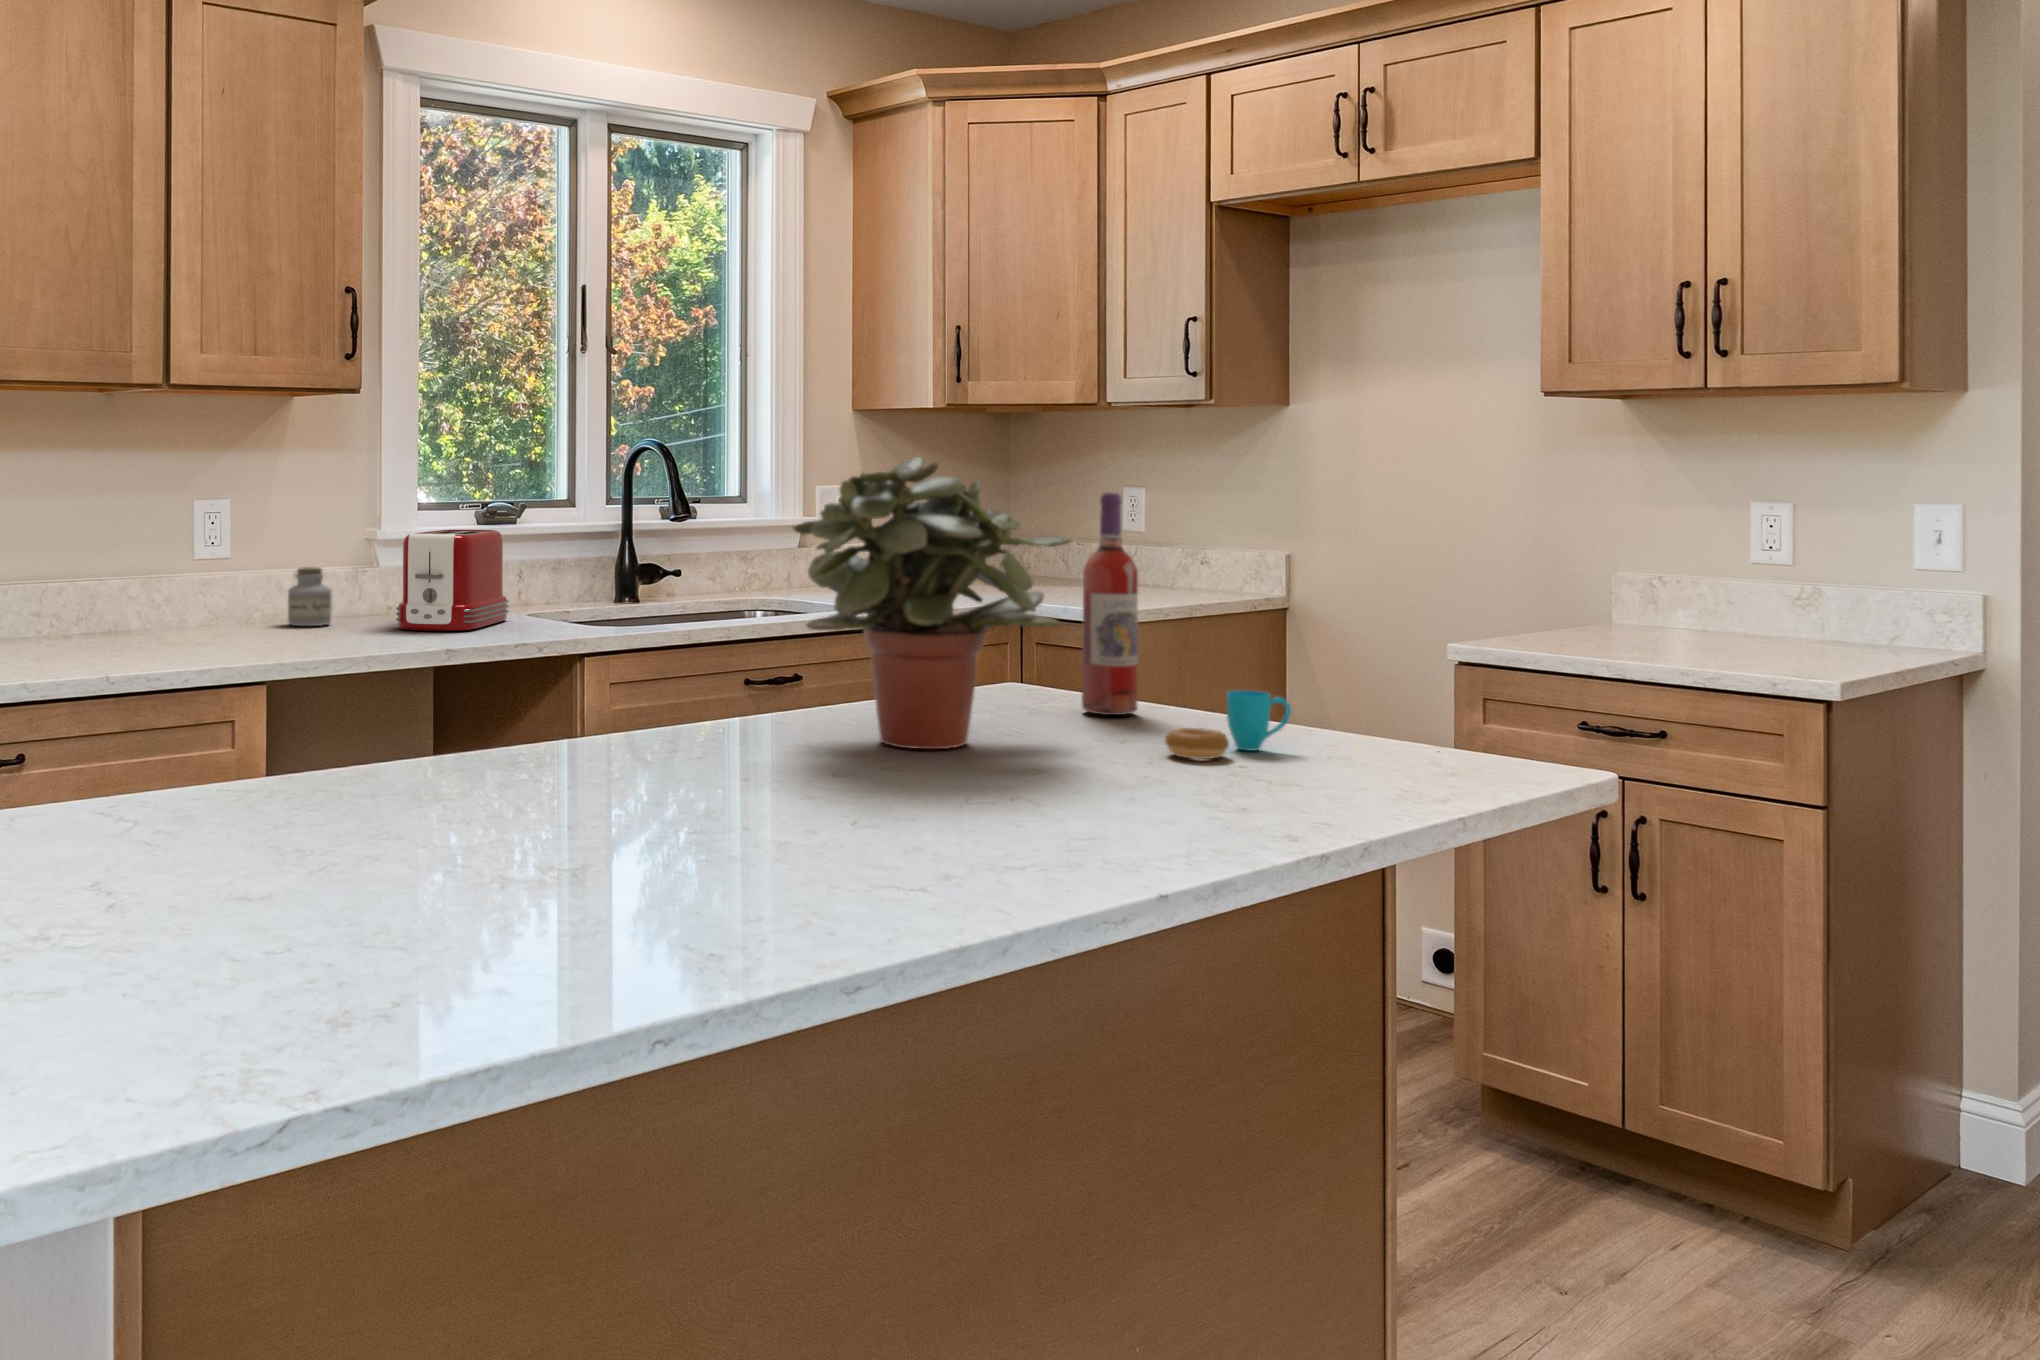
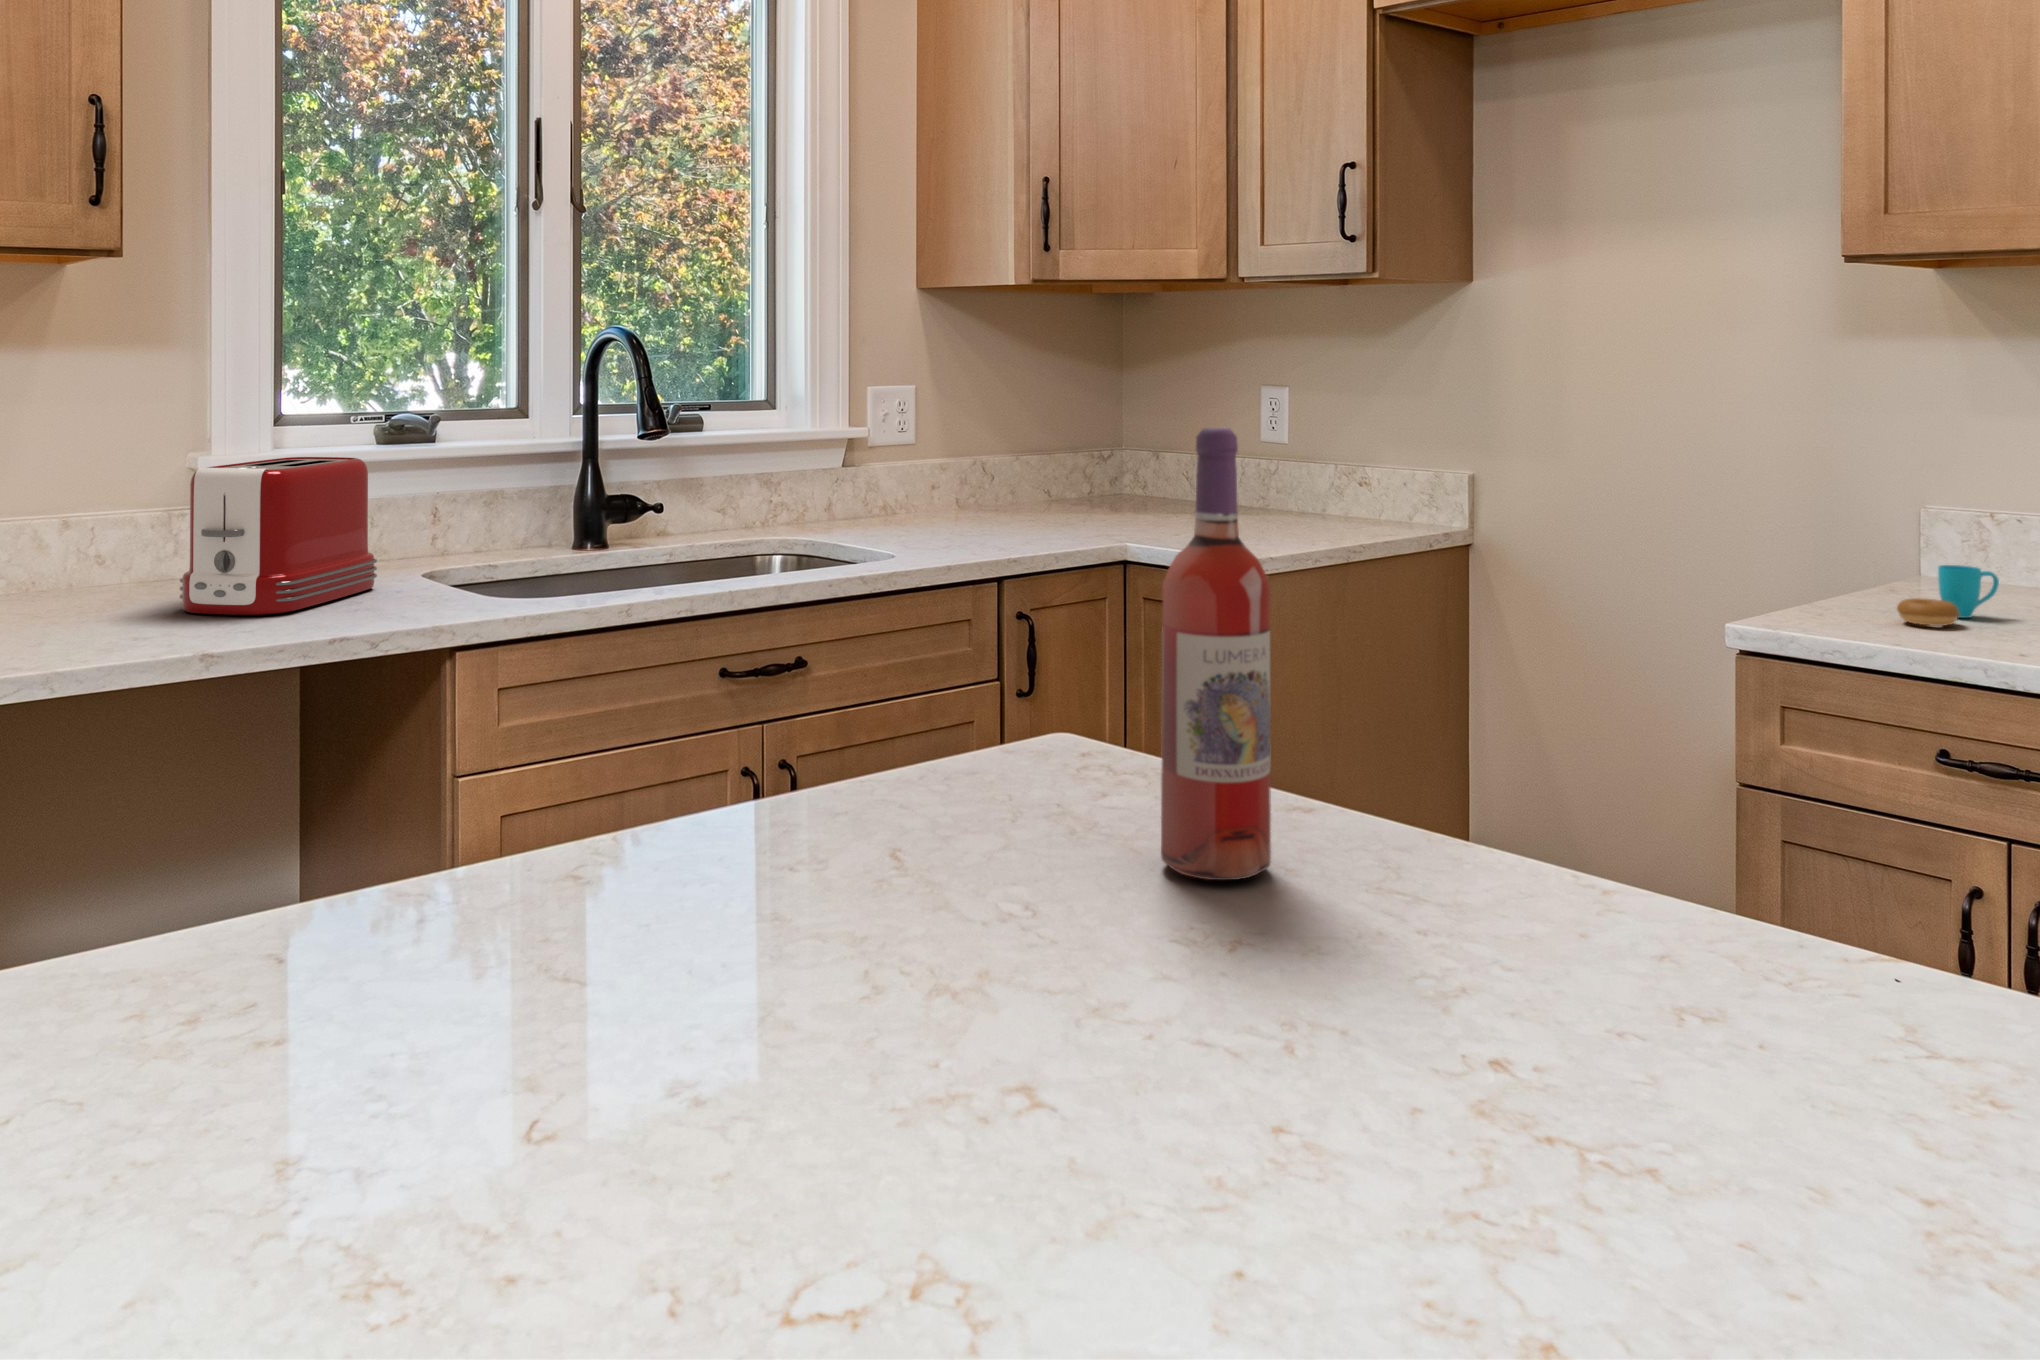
potted plant: present [793,457,1071,749] -> none [450,363,1108,1061]
jar: present [288,567,332,626] -> none [18,517,91,608]
cup: present [1165,690,1291,759] -> present [1897,565,1999,626]

